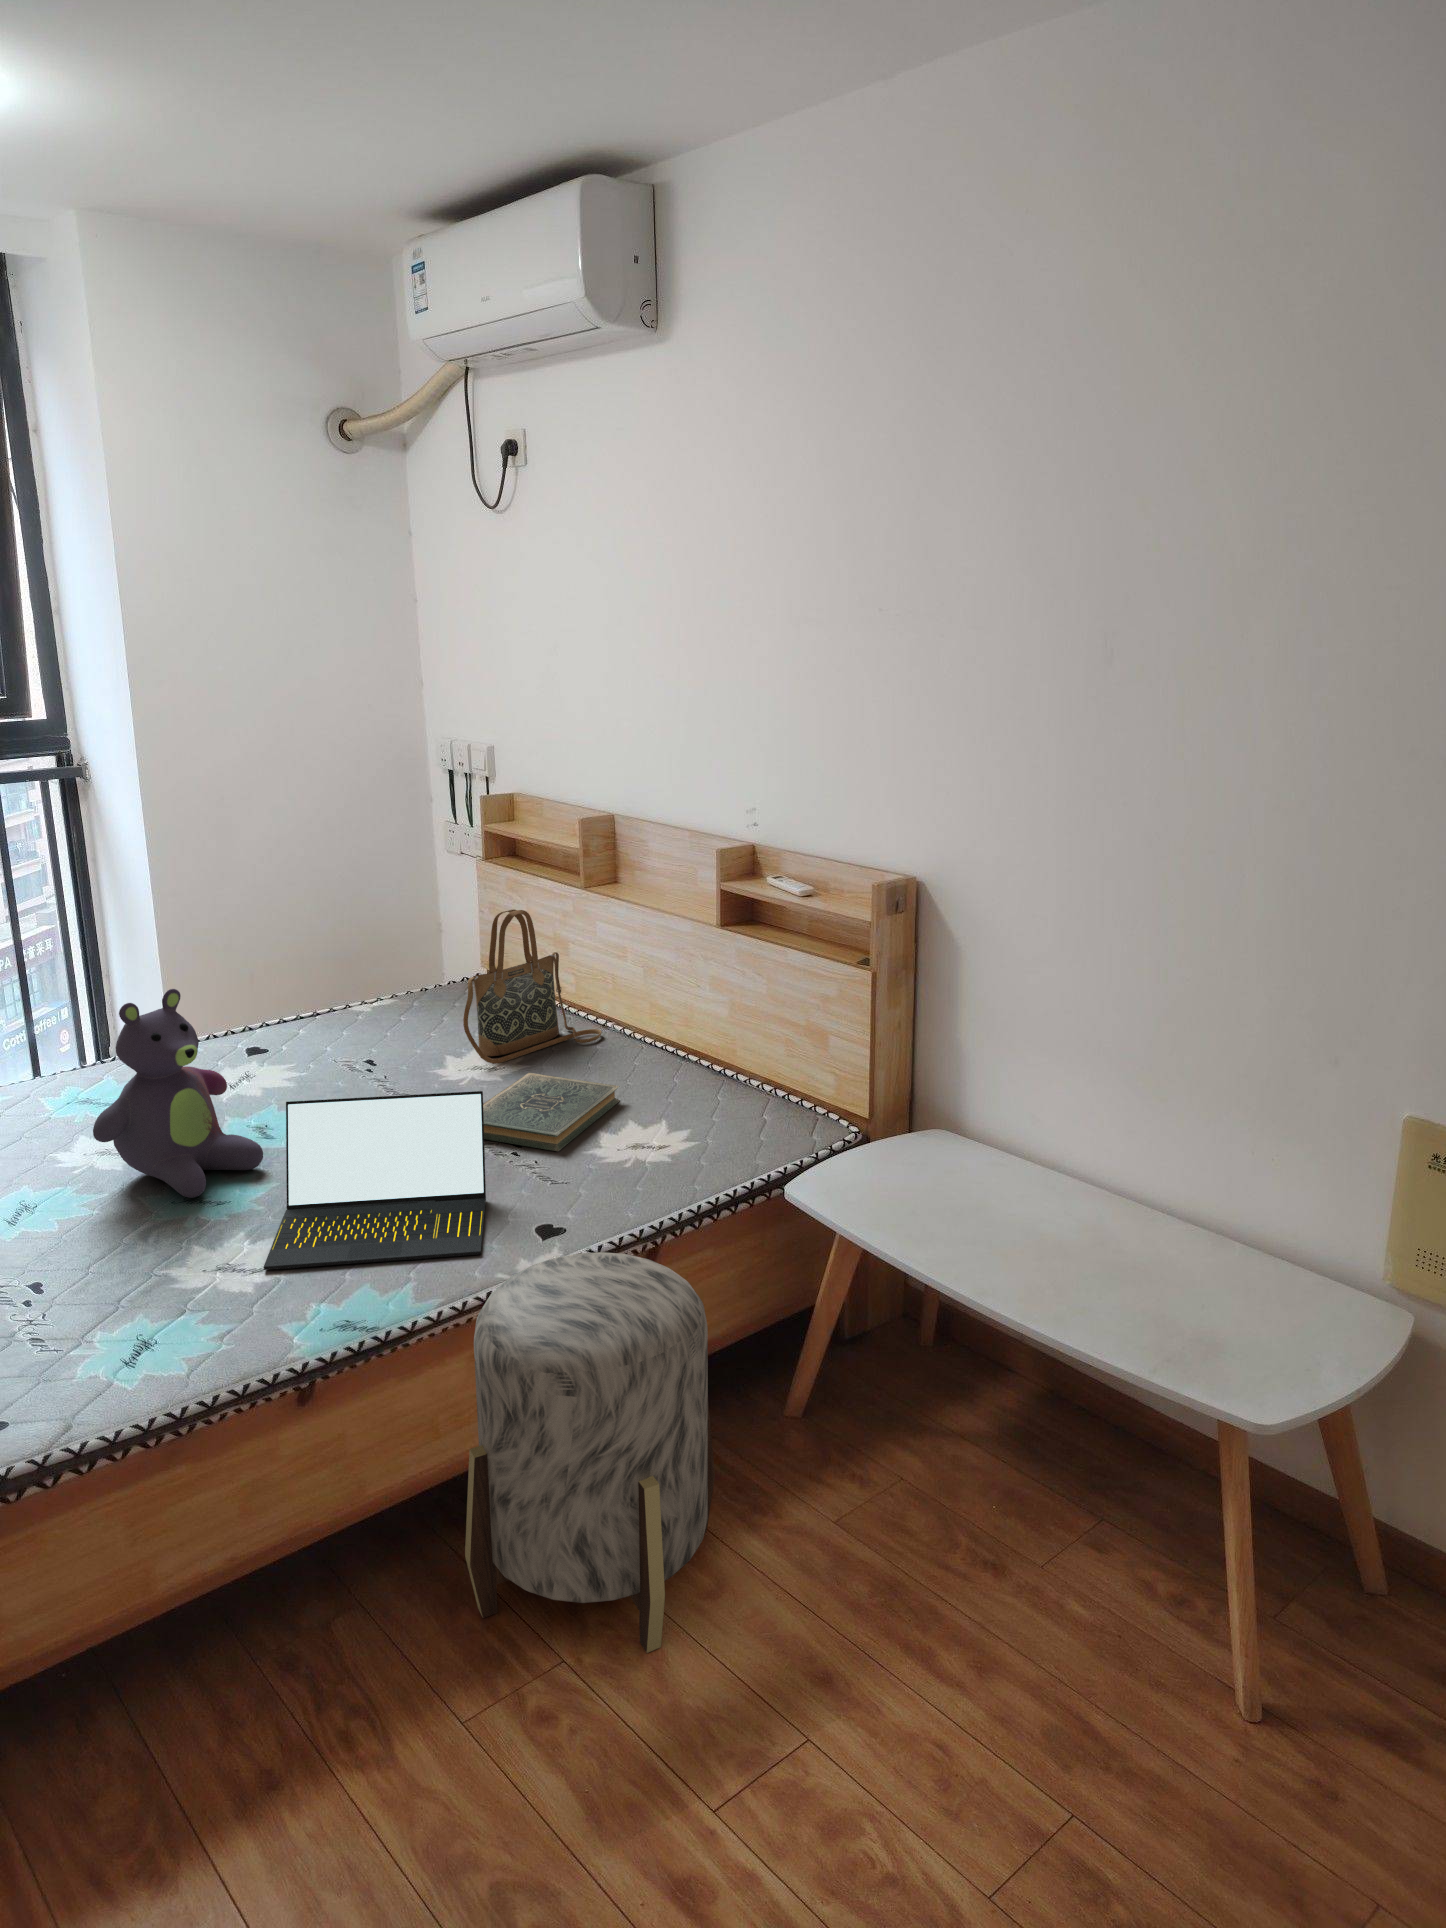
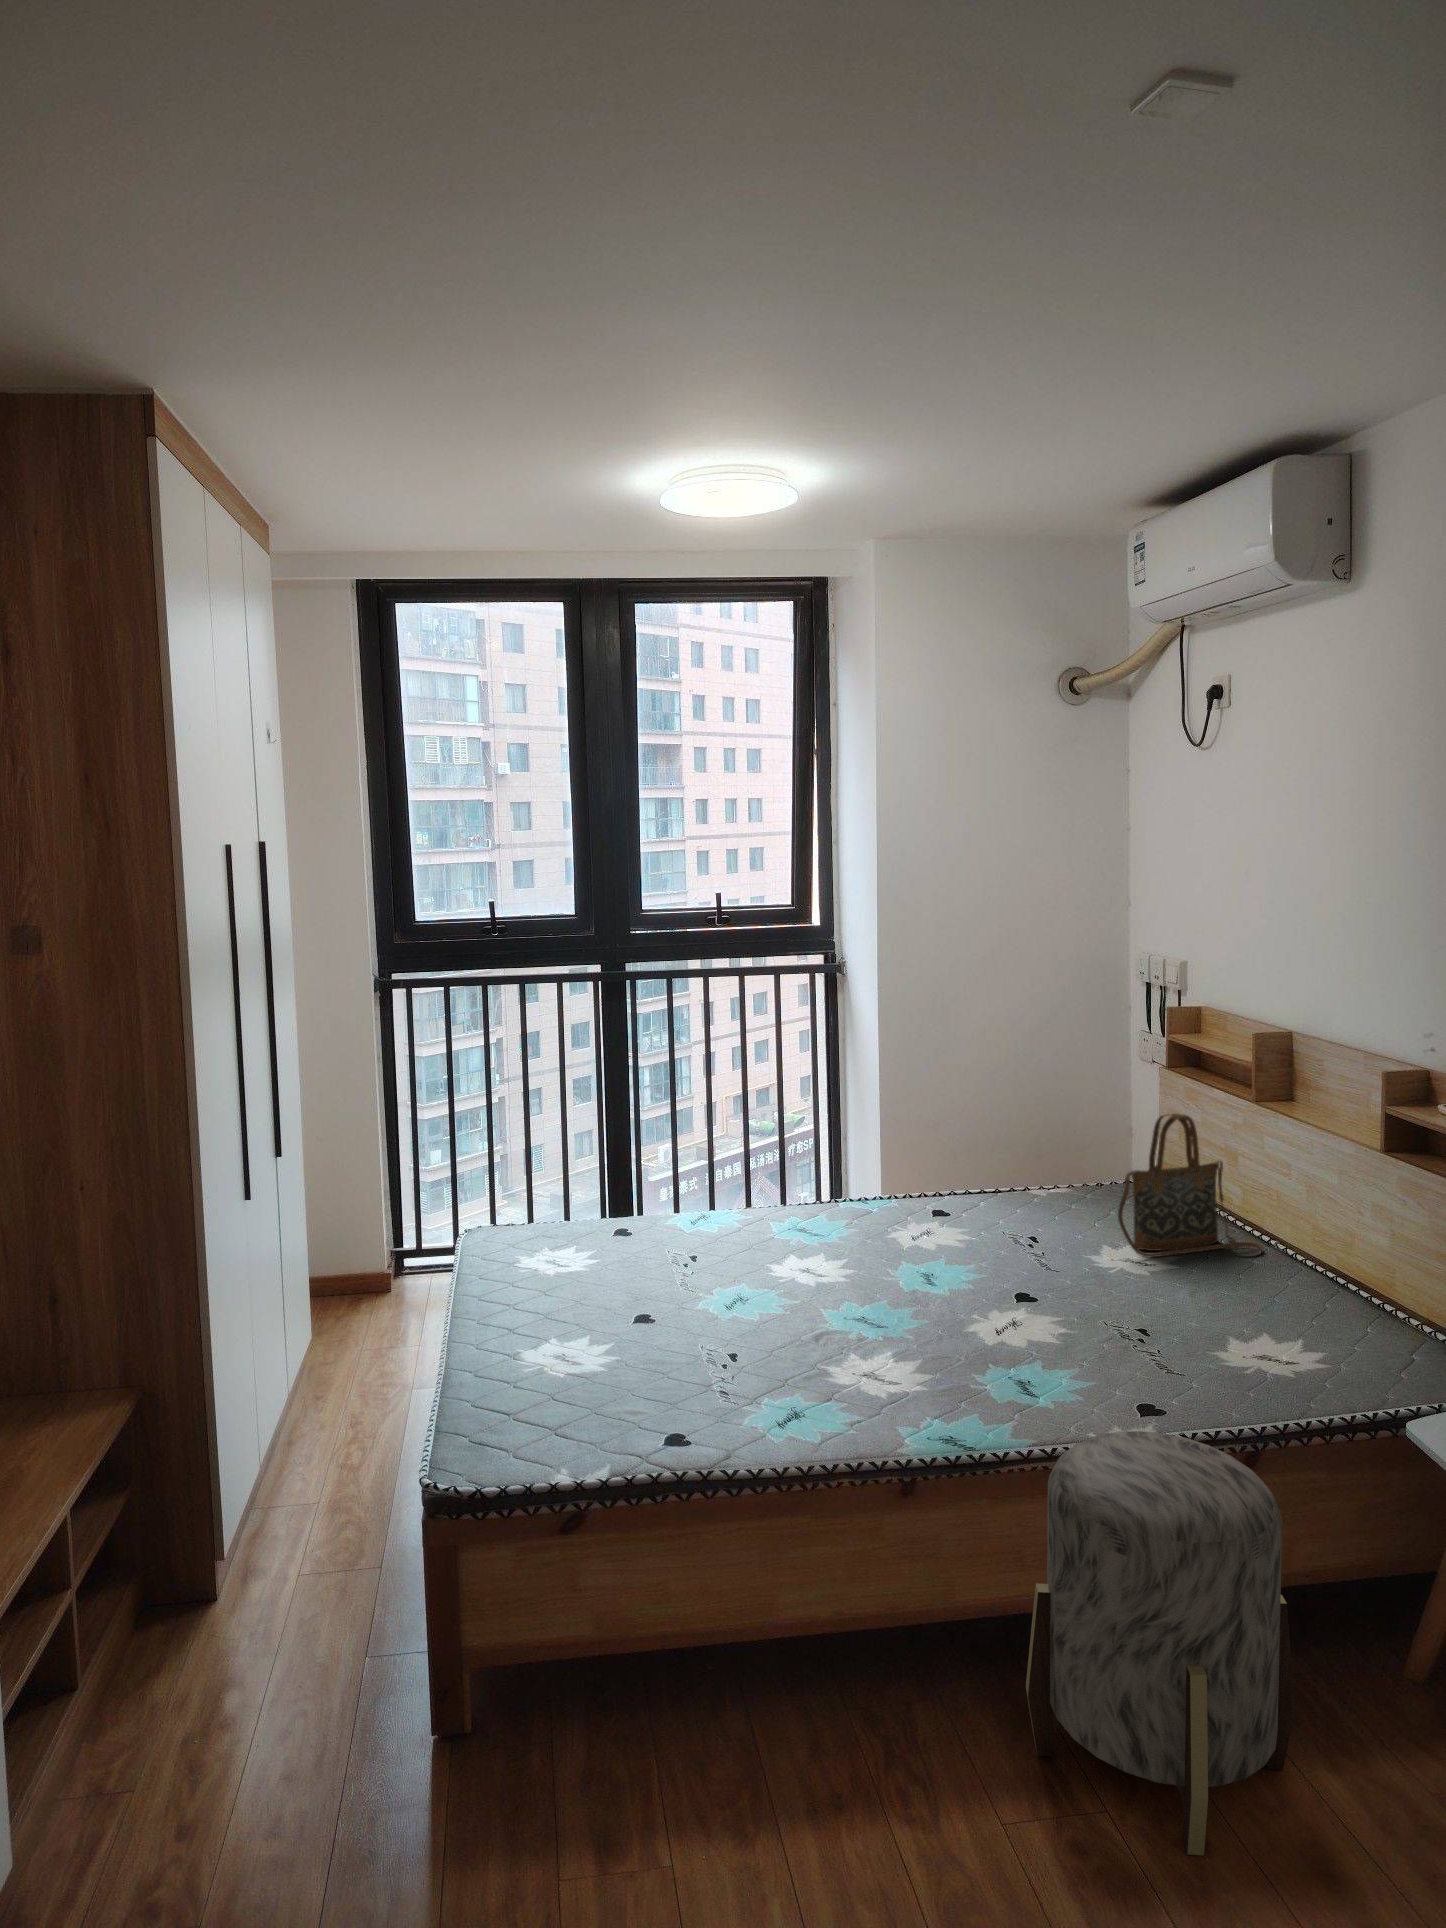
stuffed bear: present [93,989,263,1198] -> none [795,1141,921,1314]
book: present [483,1073,620,1151] -> none [1094,1270,1262,1346]
laptop: present [264,1091,486,1270] -> none [897,1247,1106,1416]

